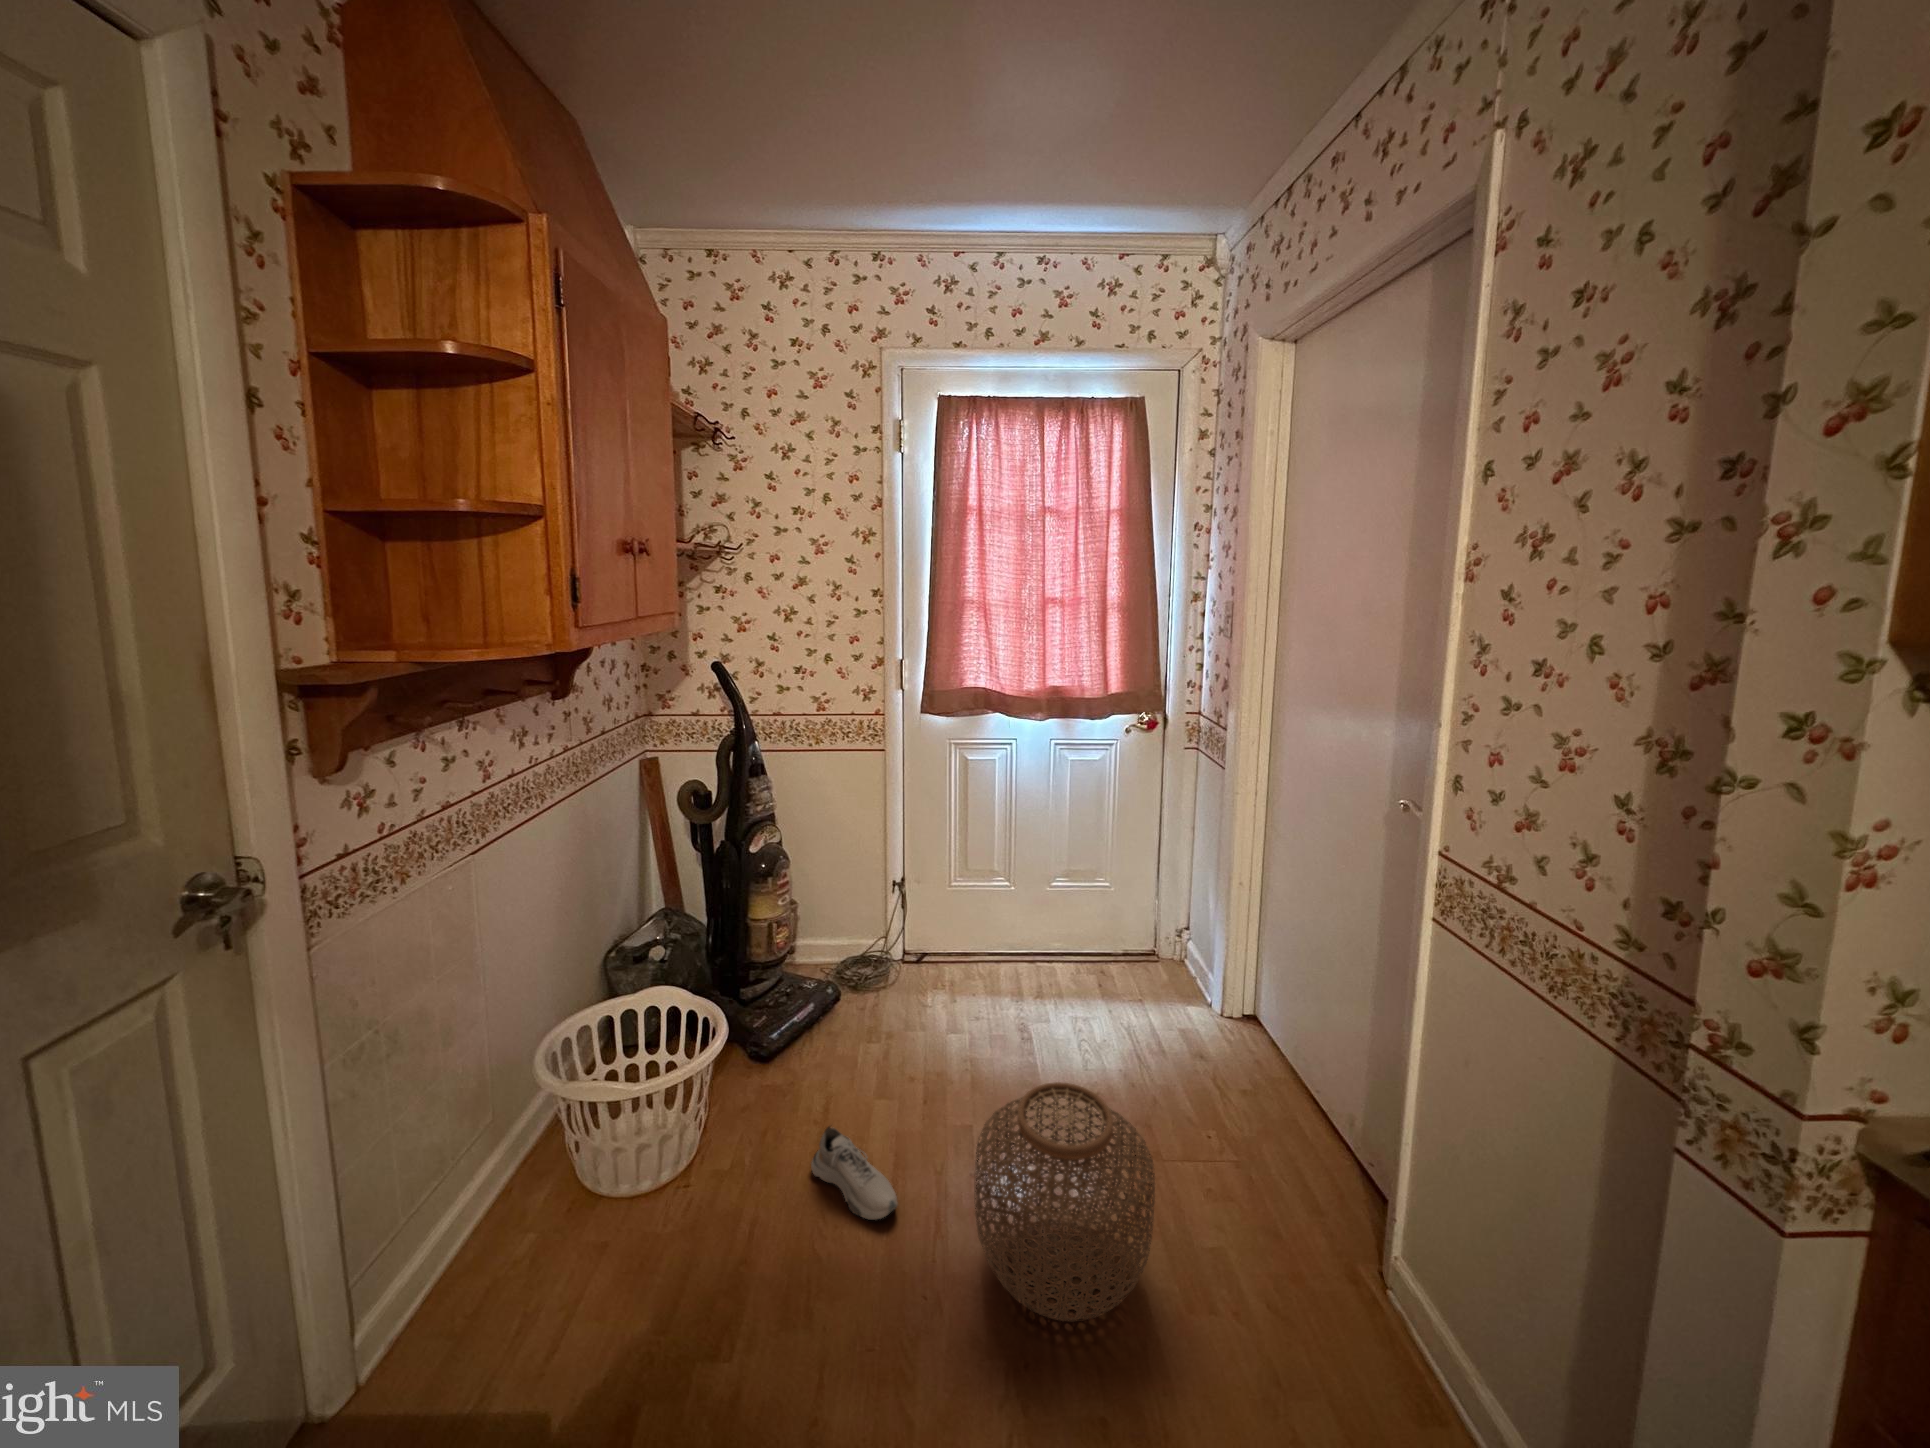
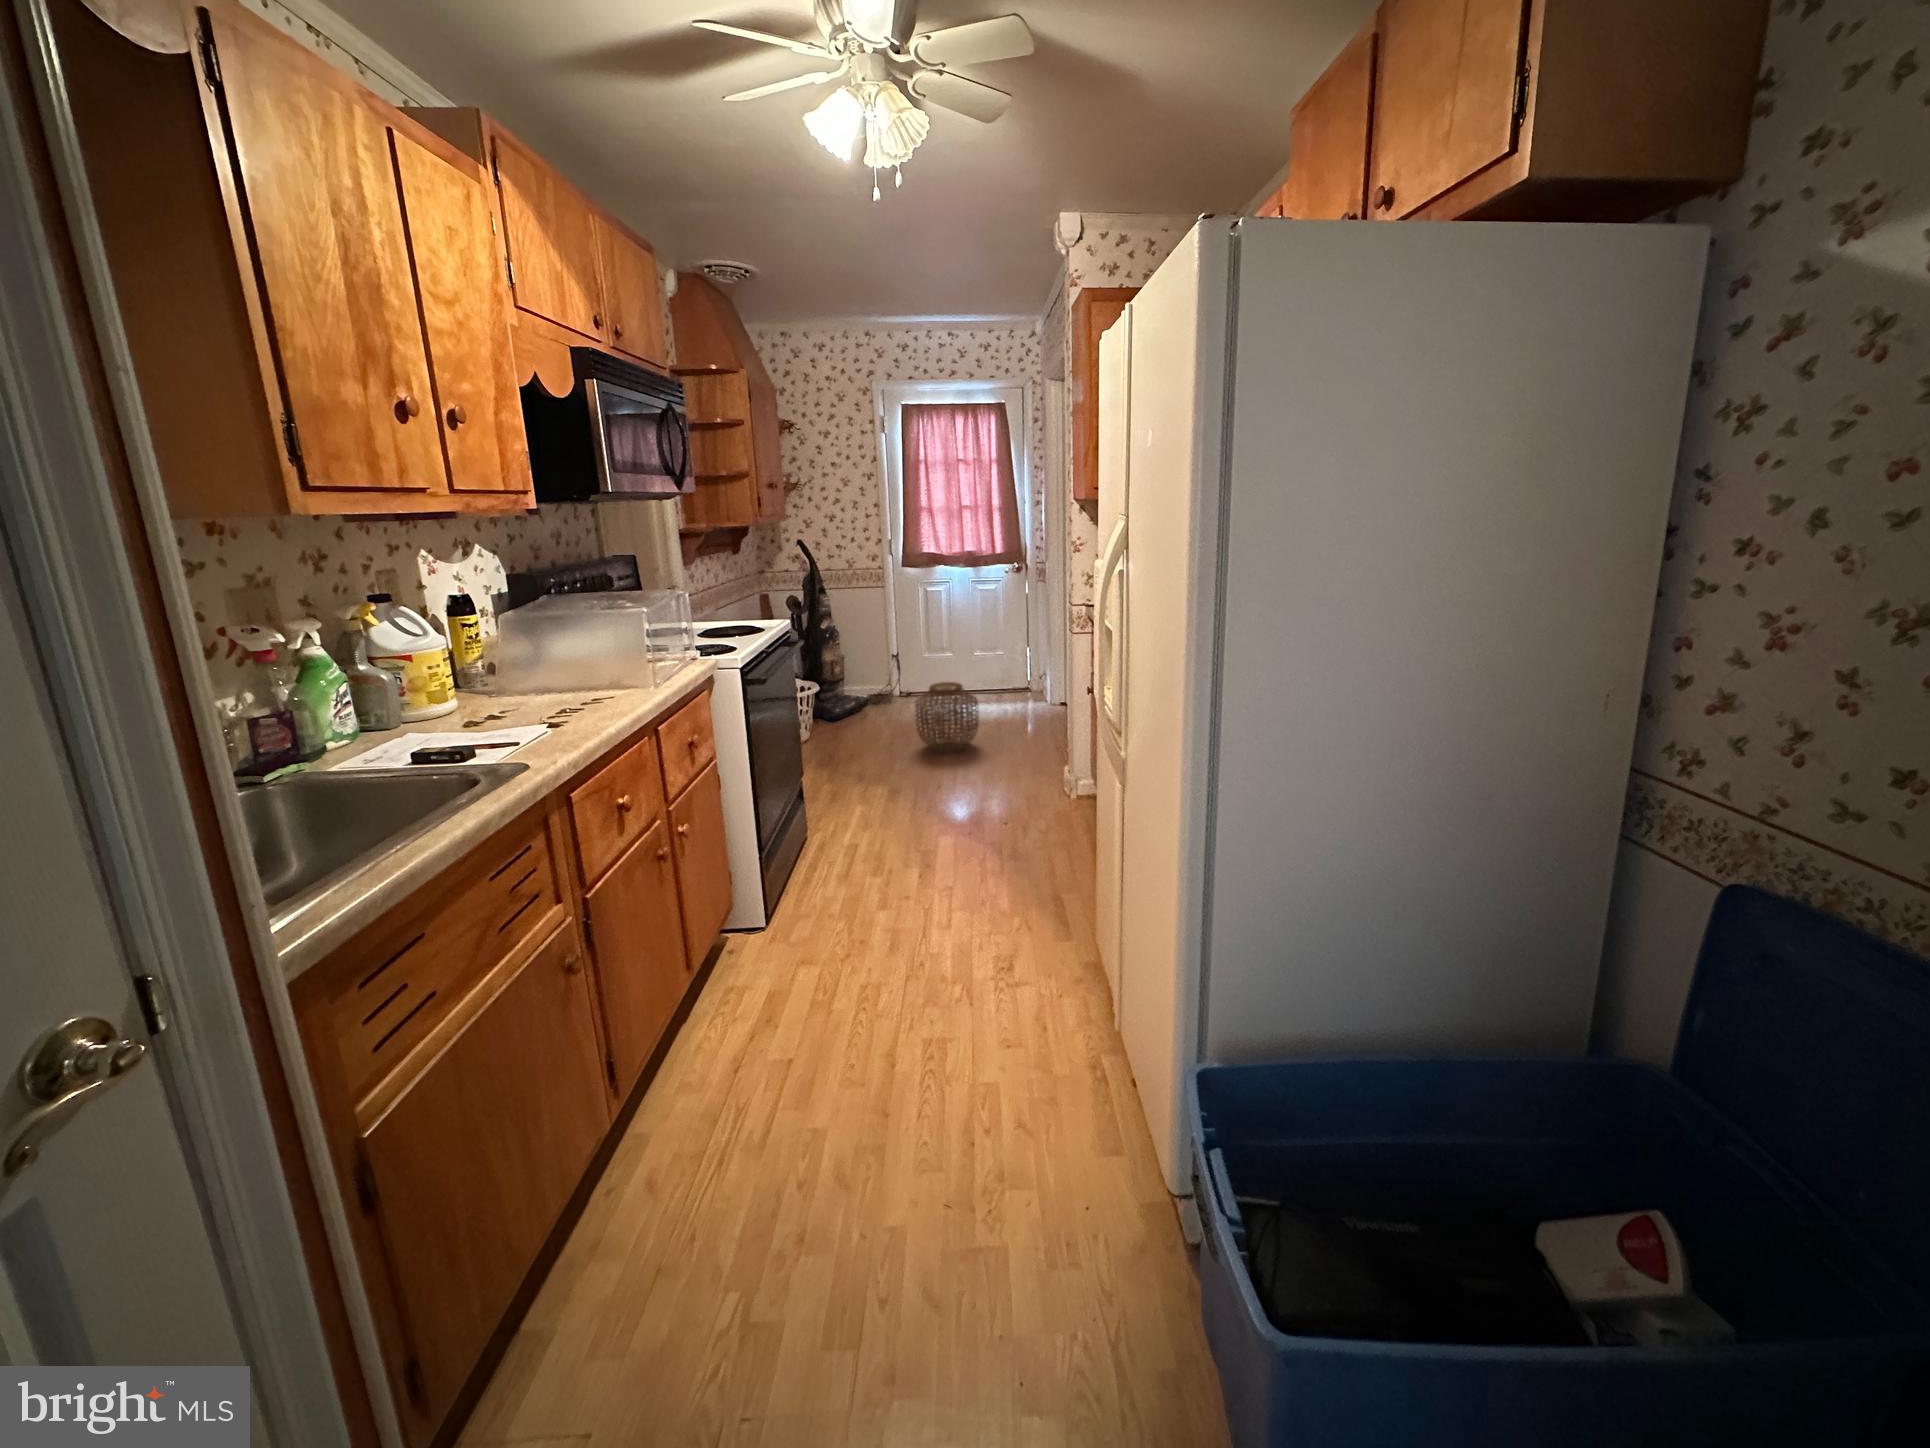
shoe: present [811,1126,898,1220] -> none [856,717,890,743]

